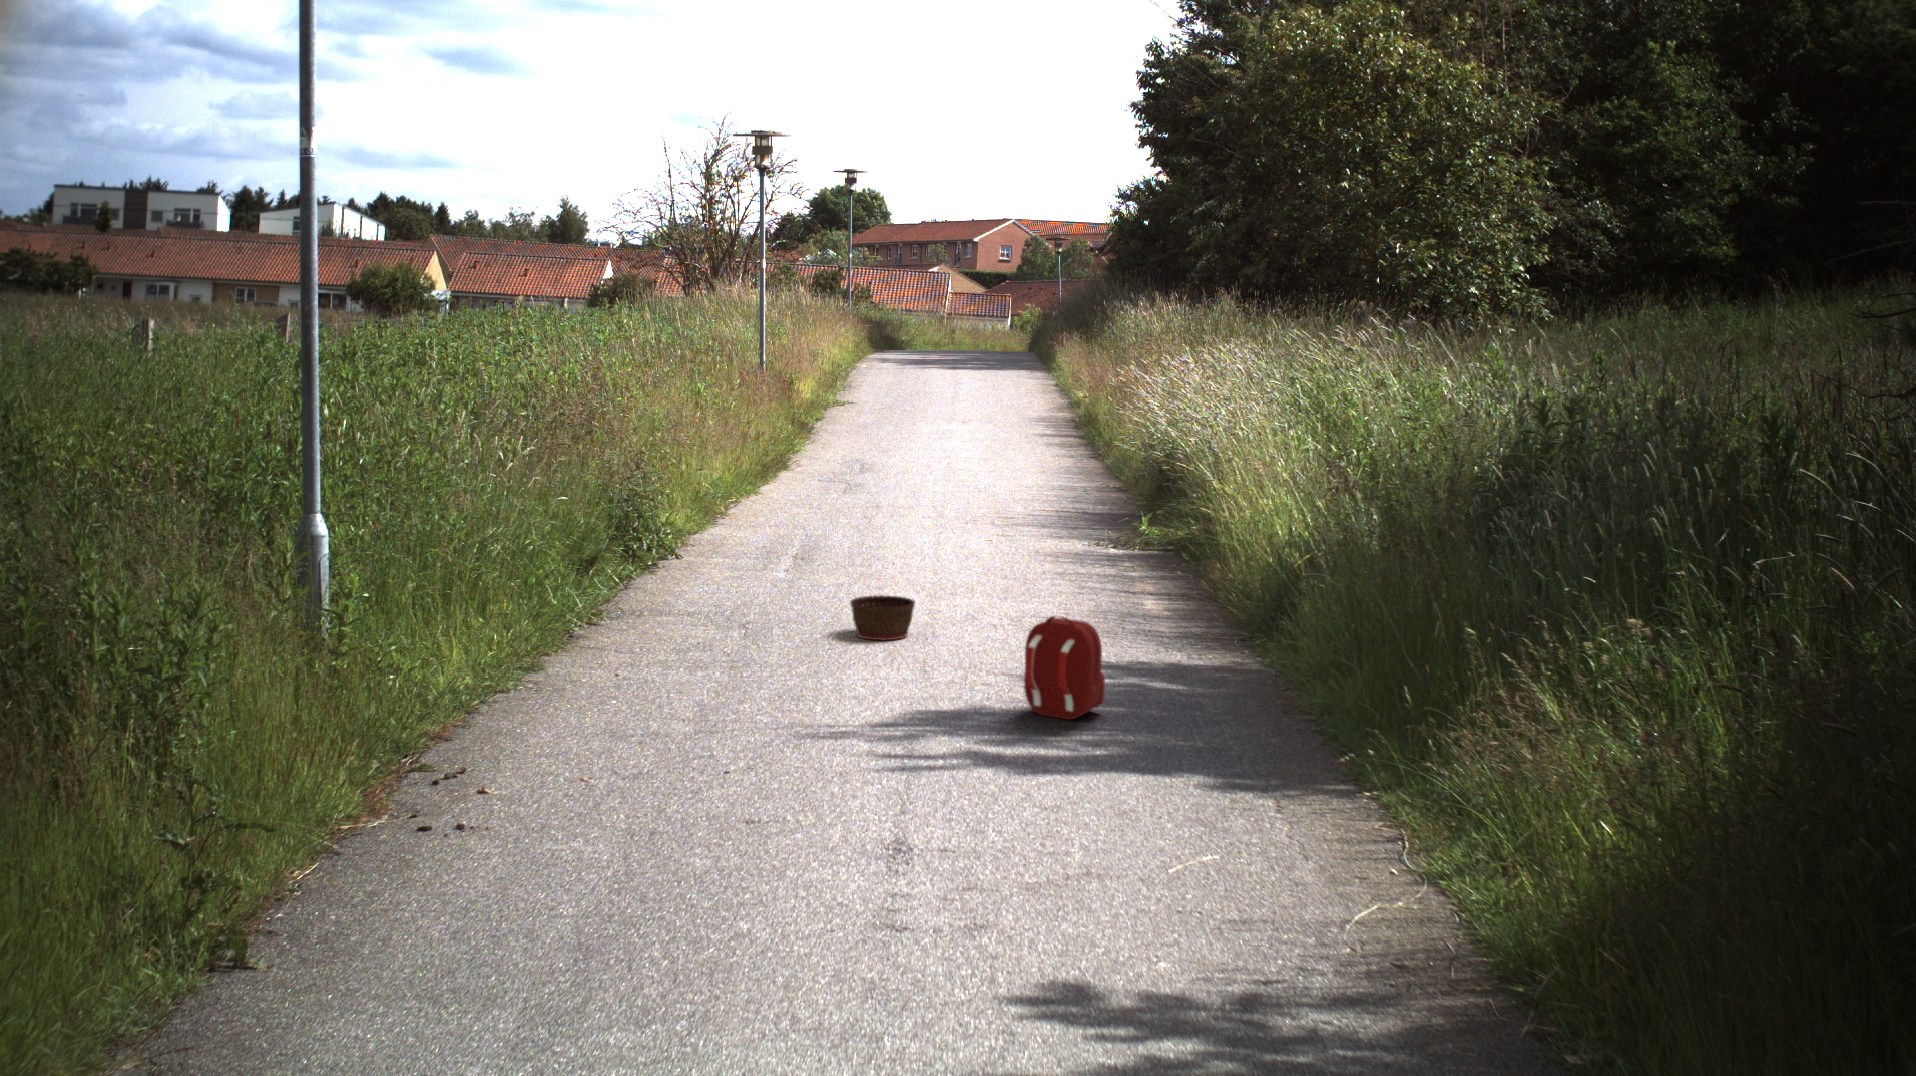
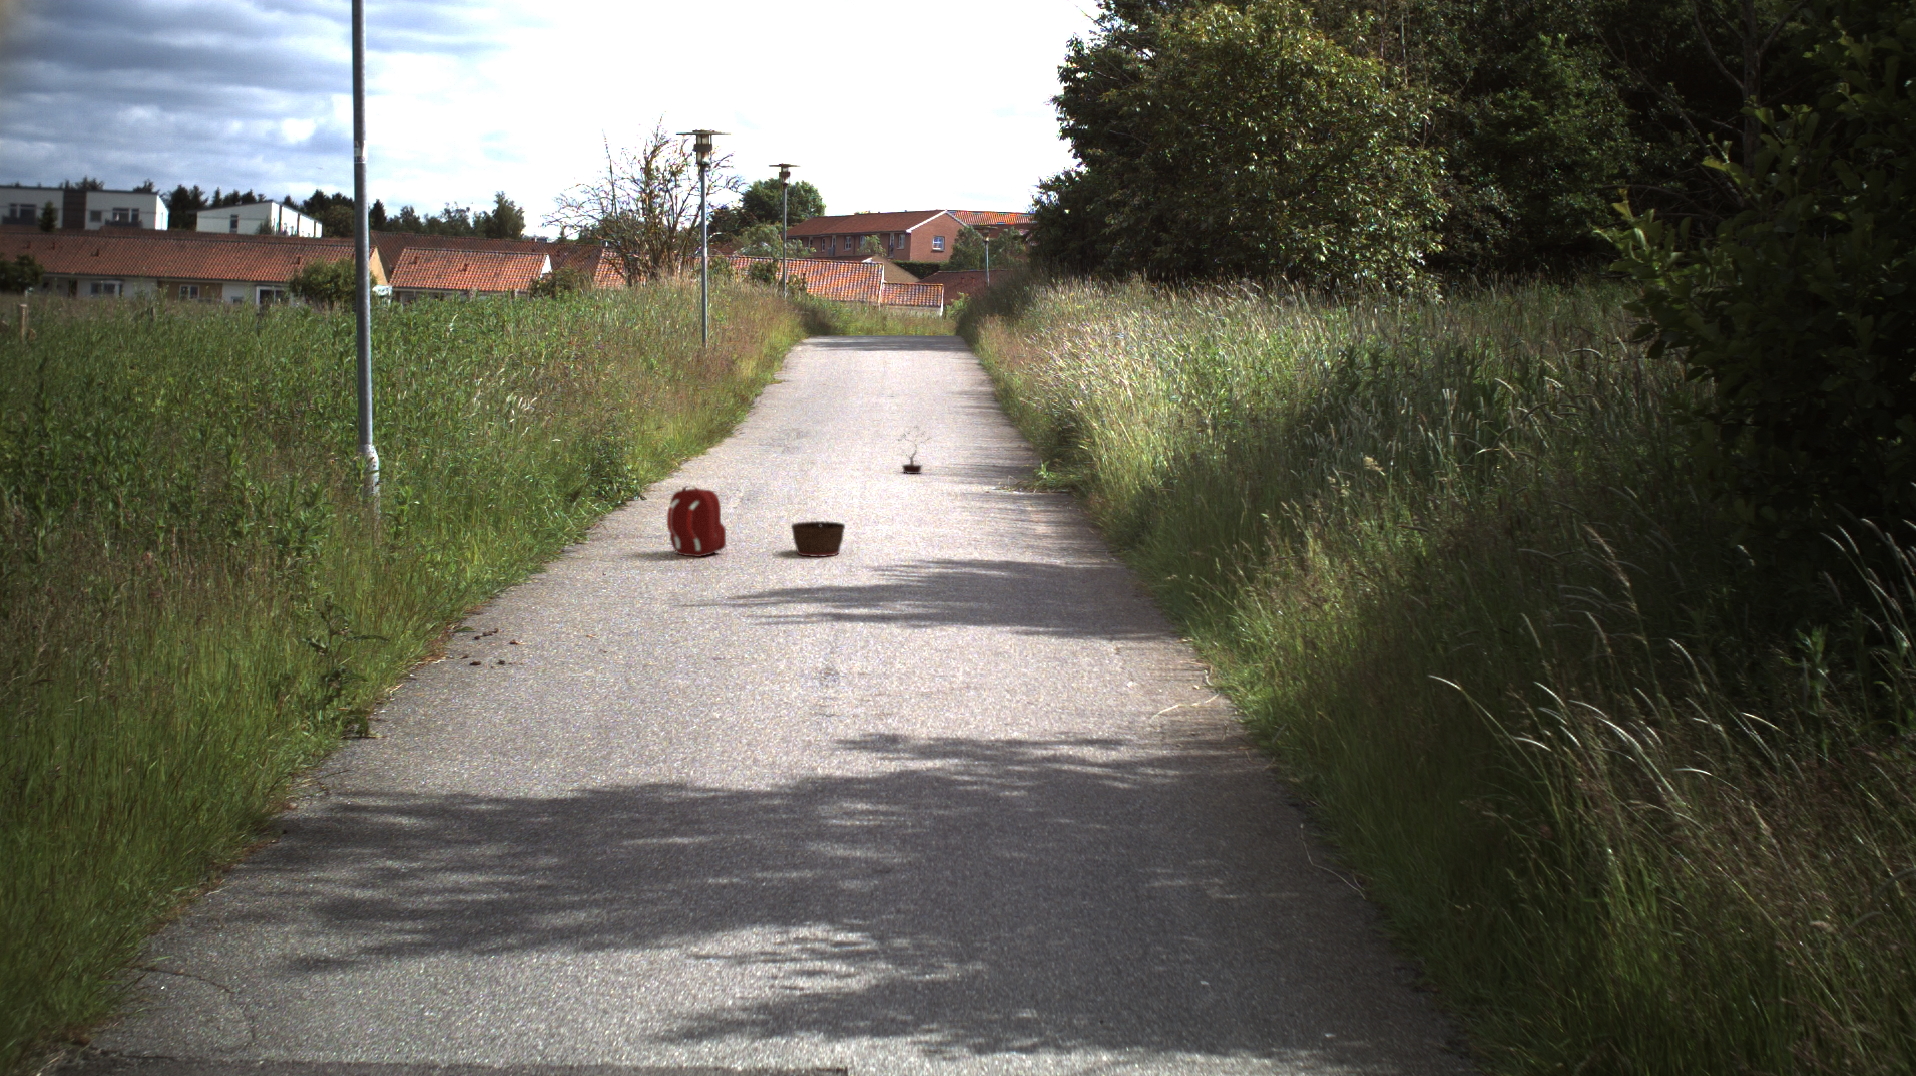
potted plant: none [970,465,1012,520] -> present [898,433,928,474]
backpack: present [1024,616,1105,720] -> present [667,487,726,557]

